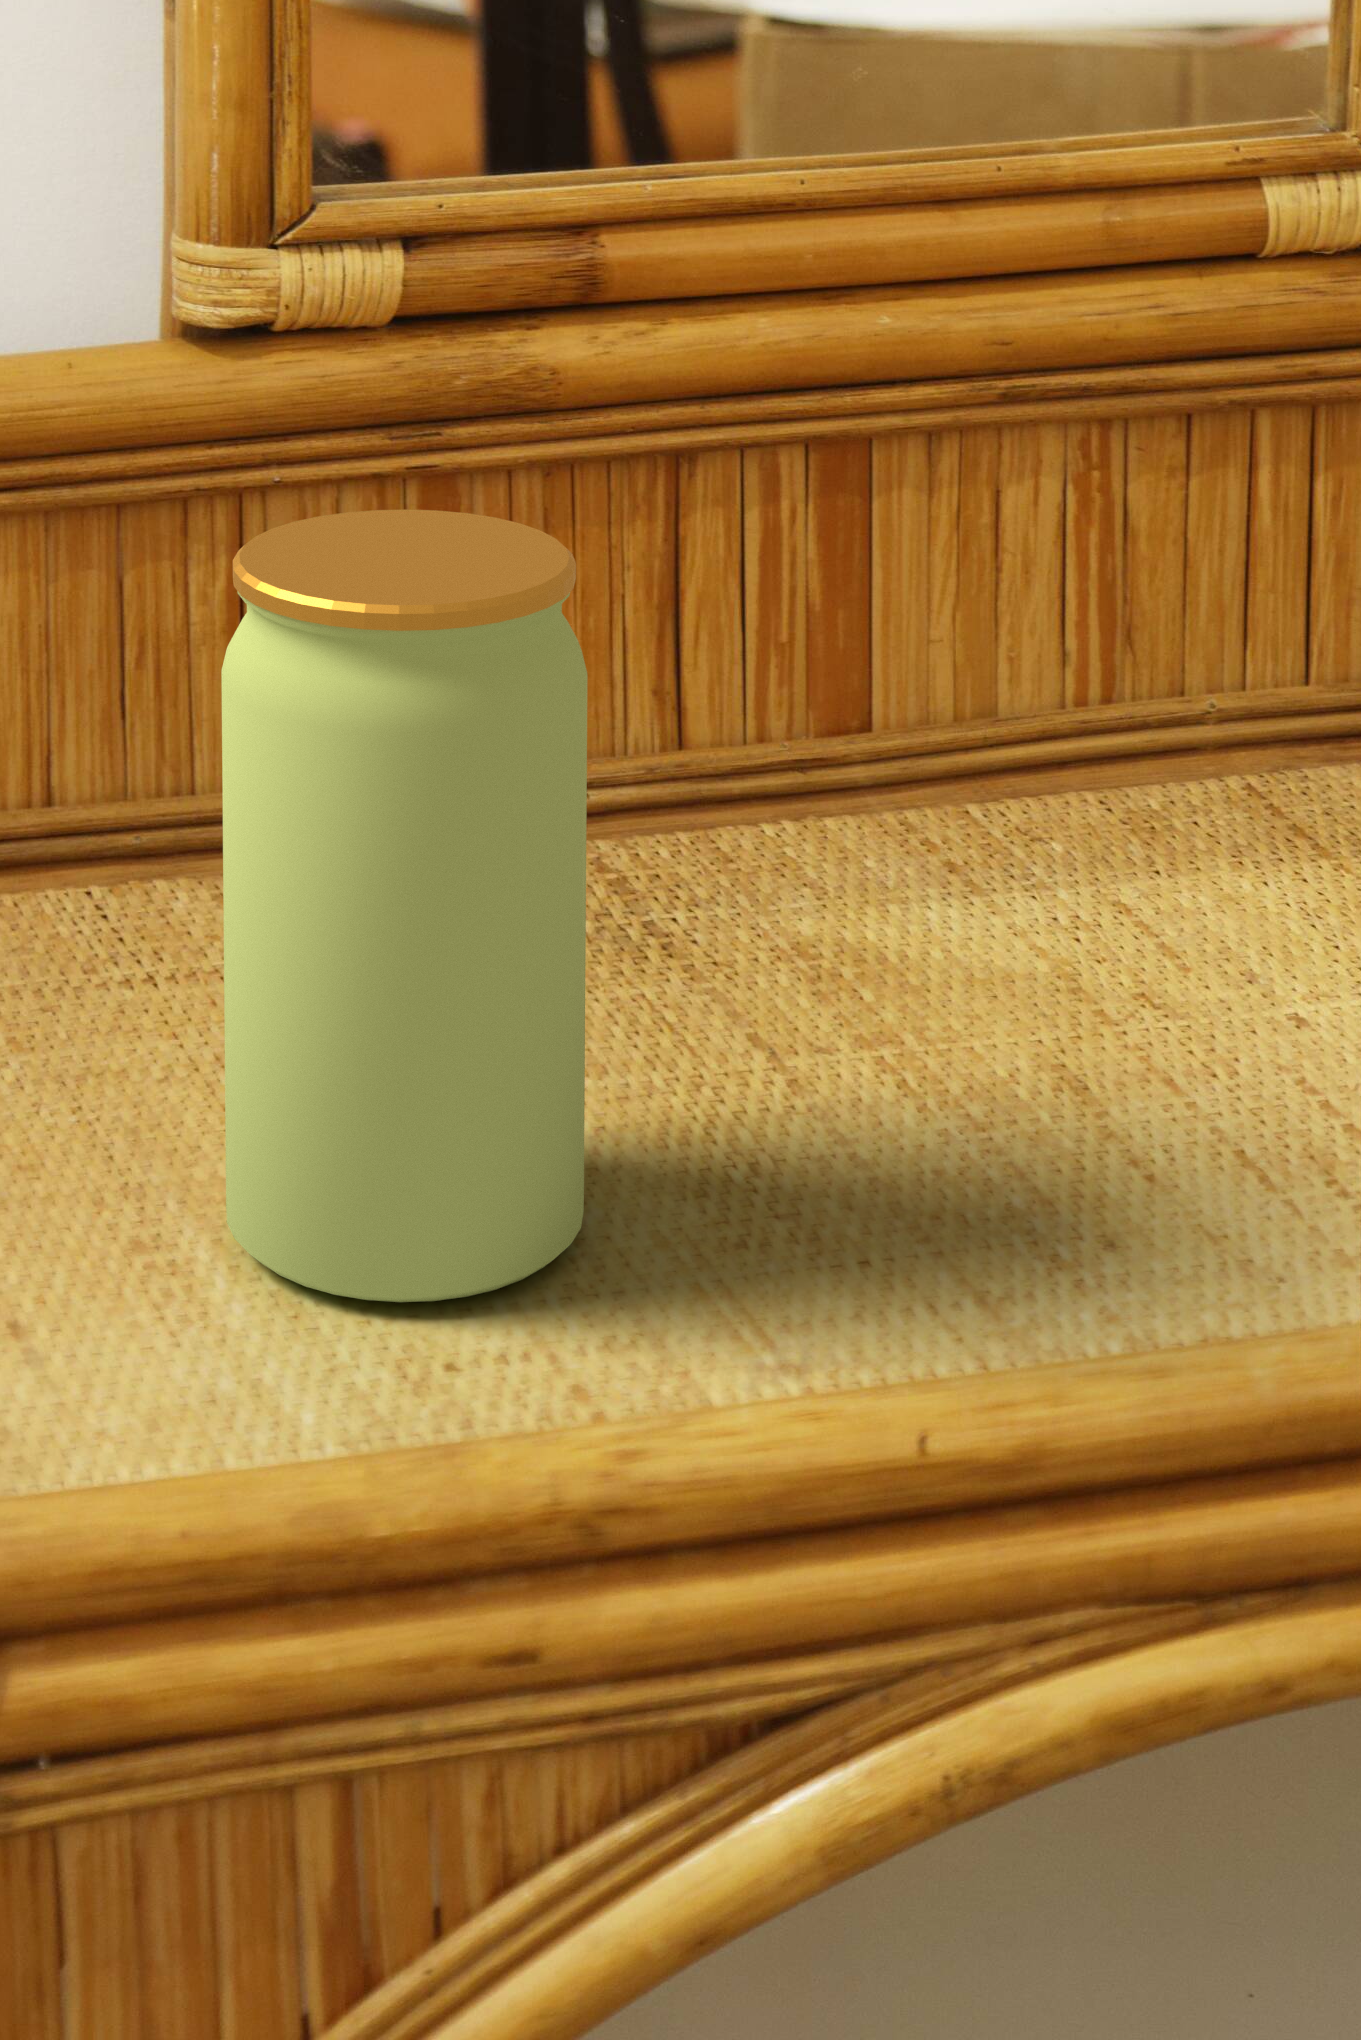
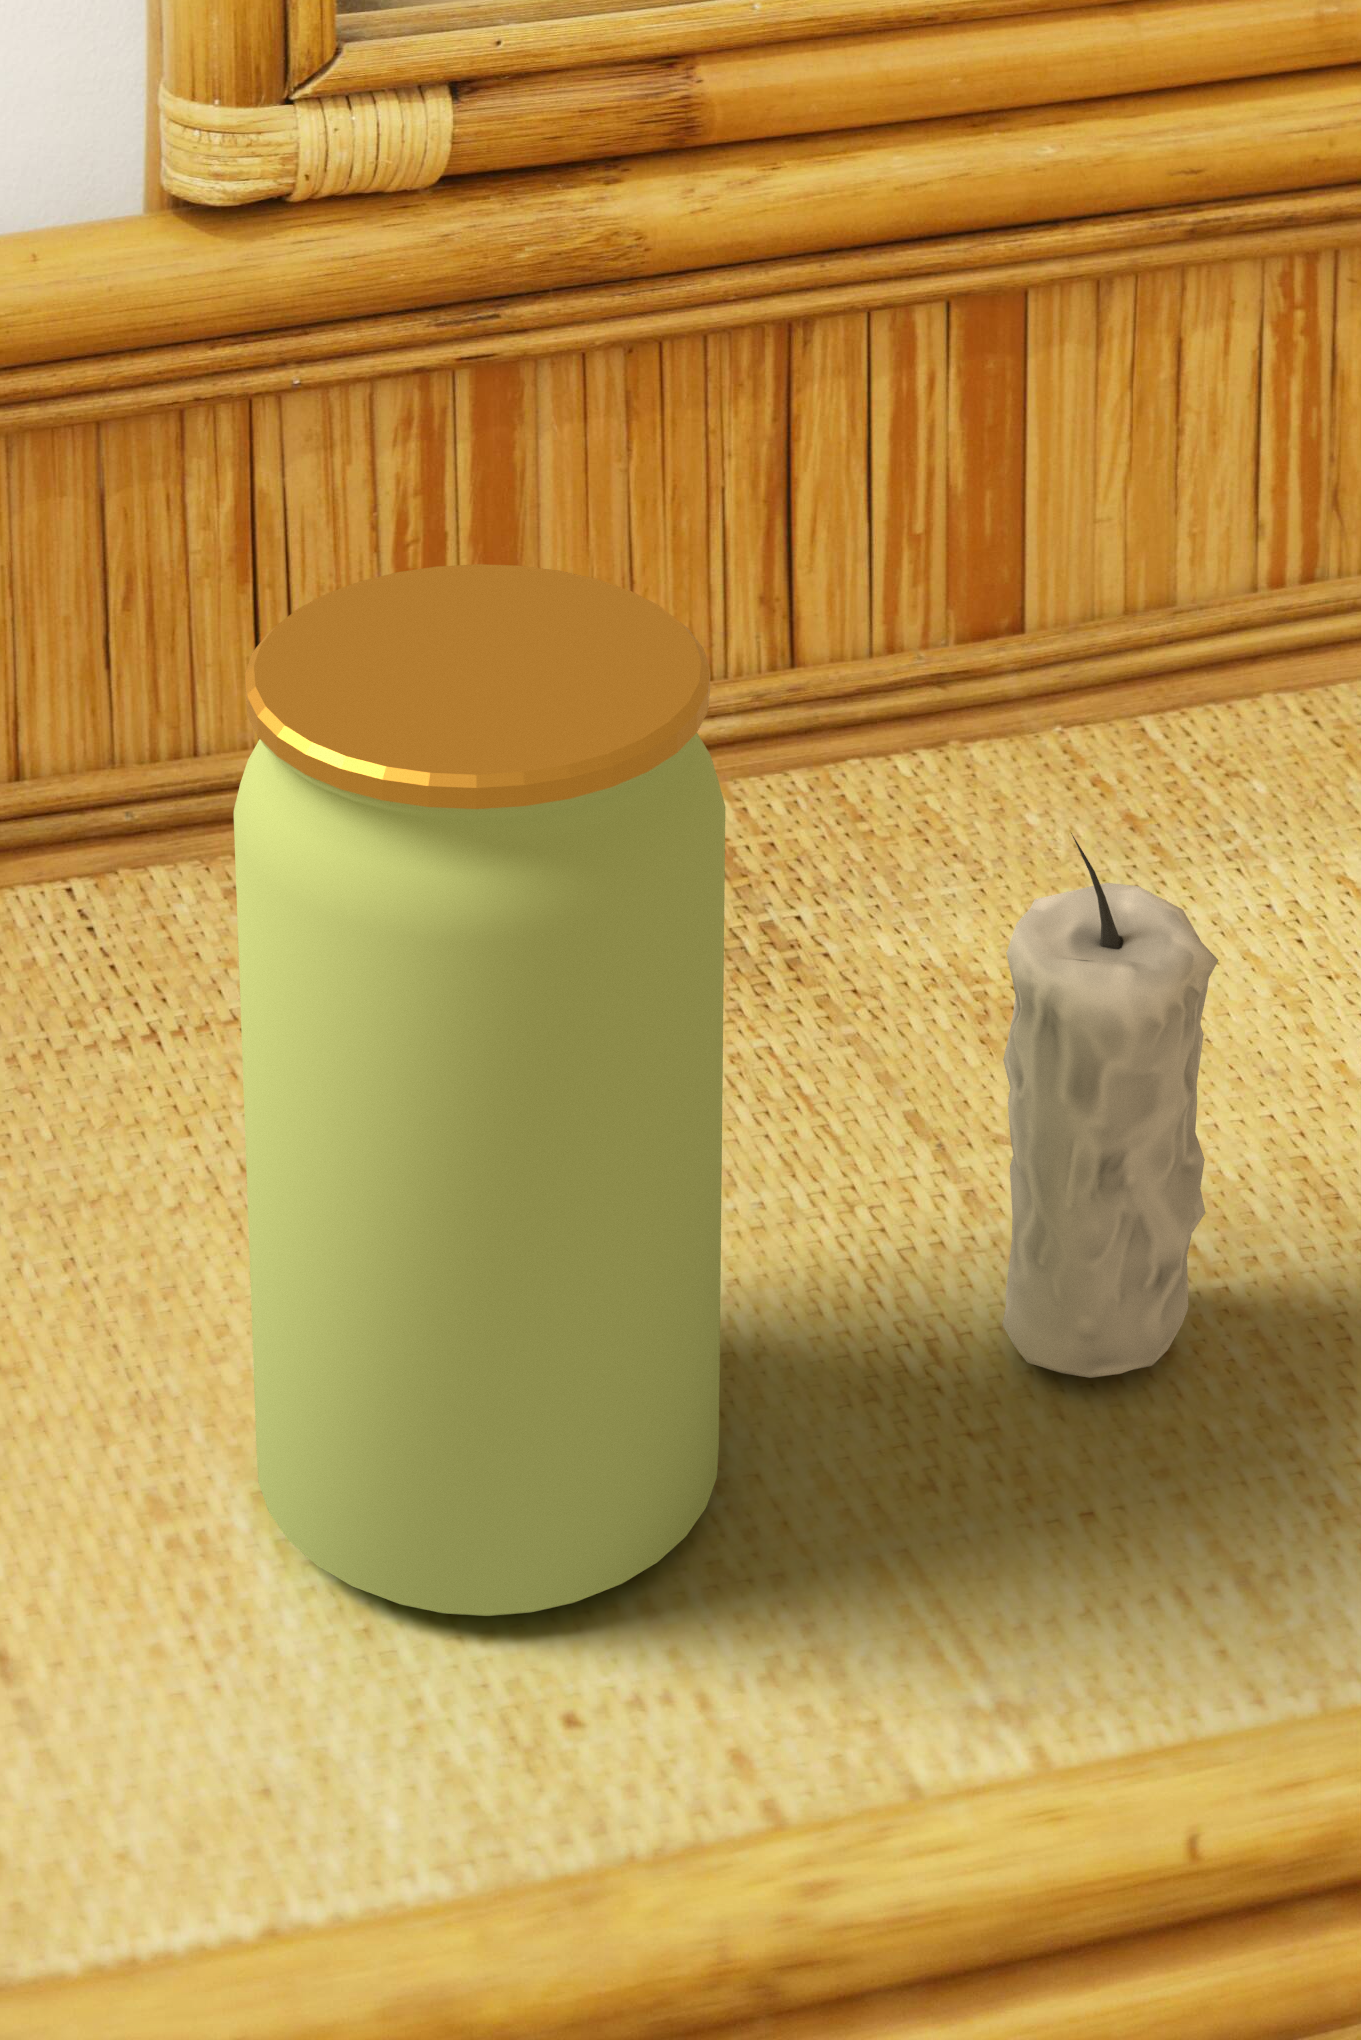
candle: none [810,732,973,1181] -> present [1003,833,1218,1378]

